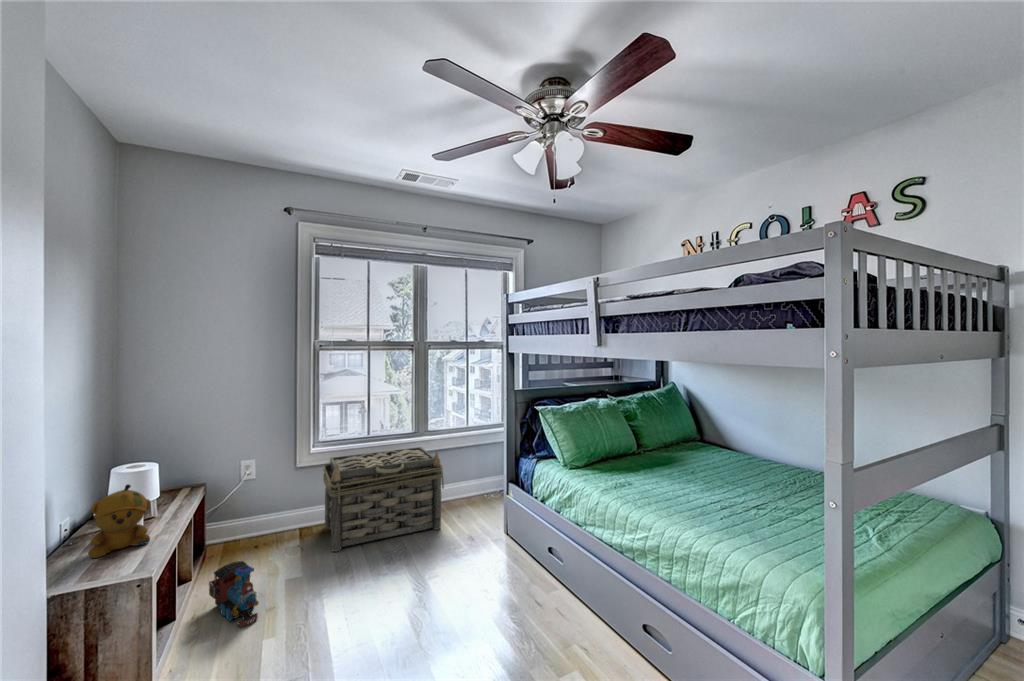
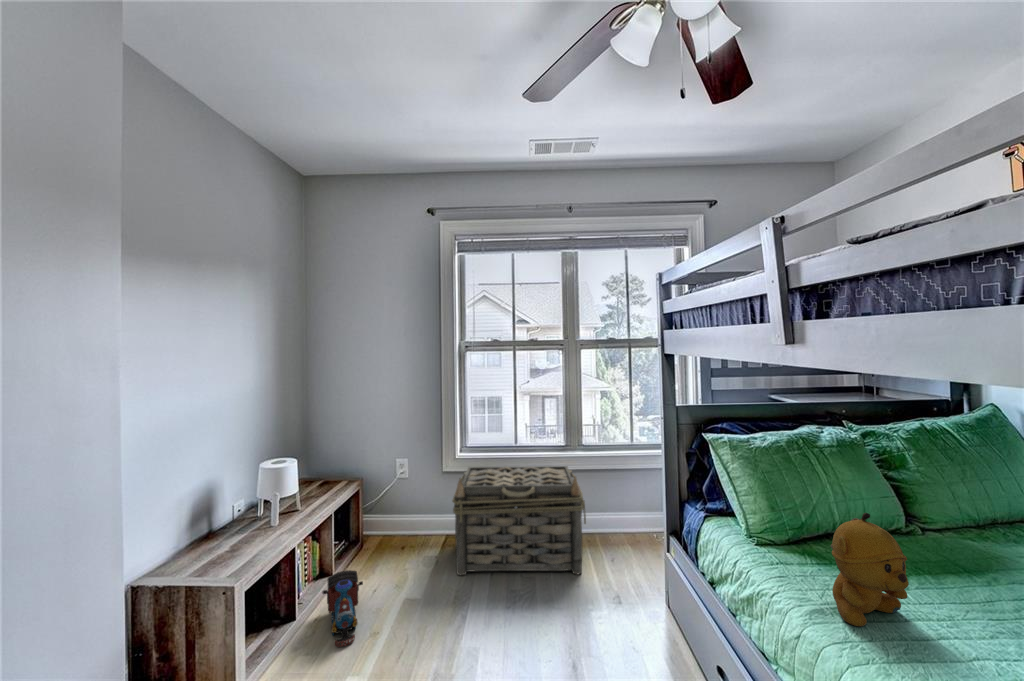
stuffed bear: present [88,484,150,558] -> present [831,513,909,626]

